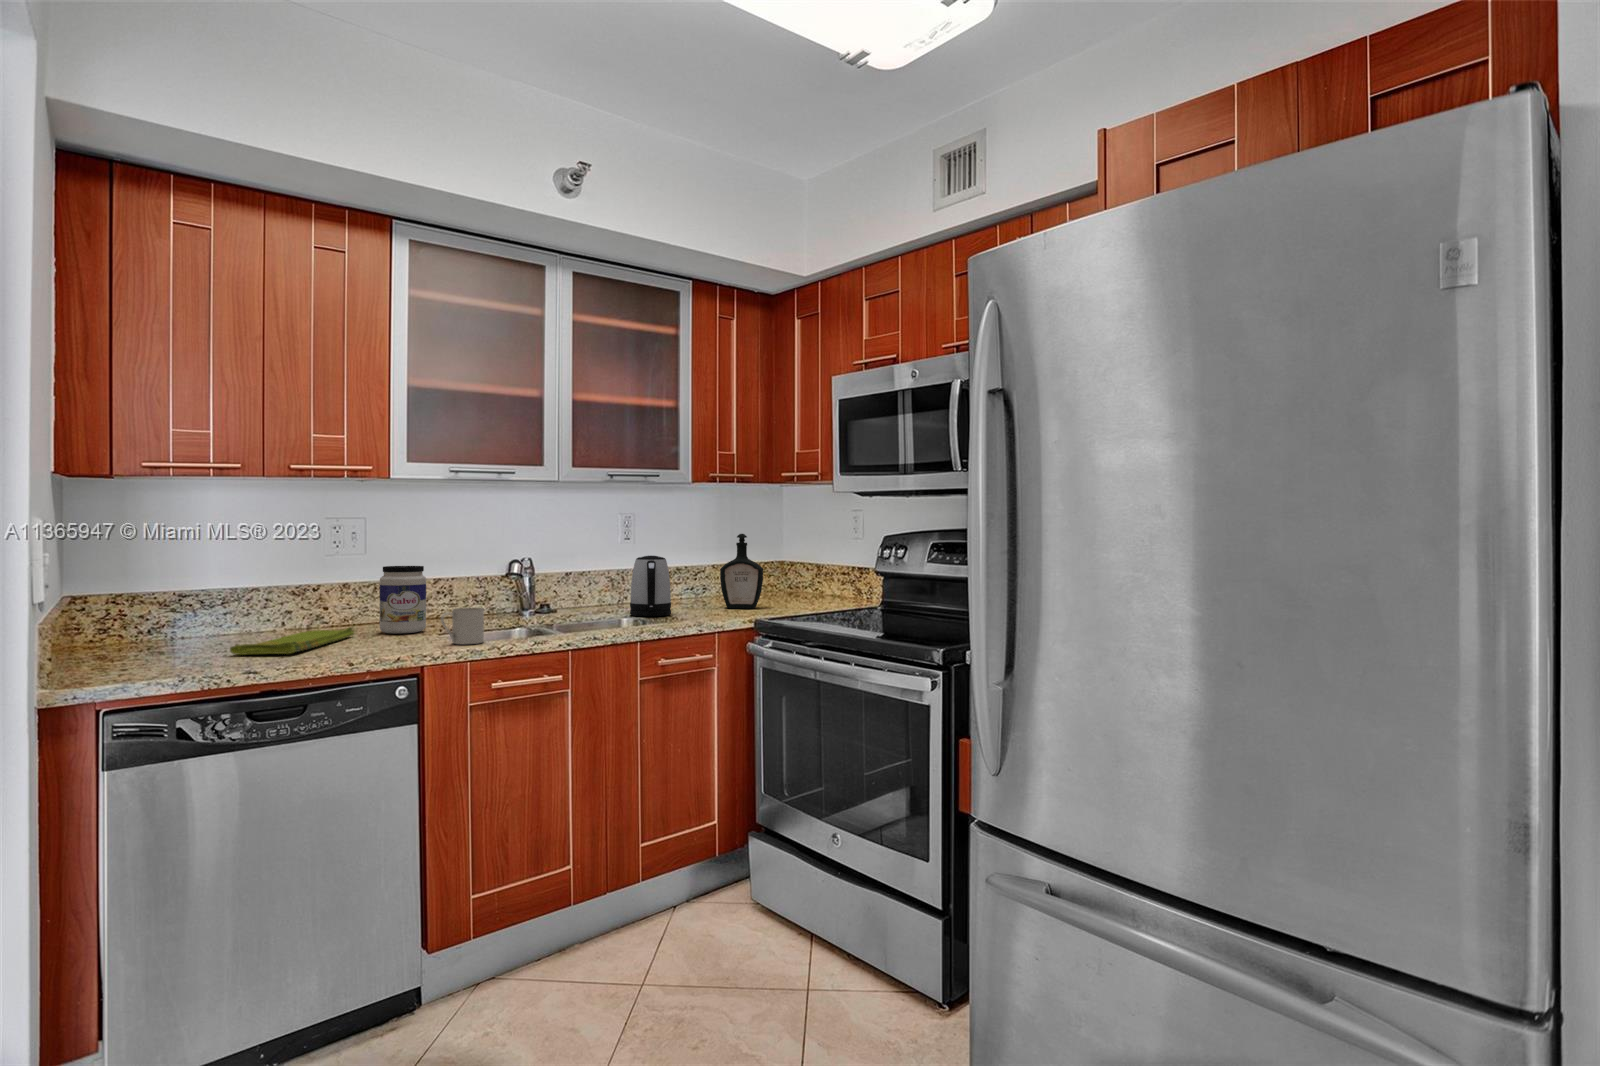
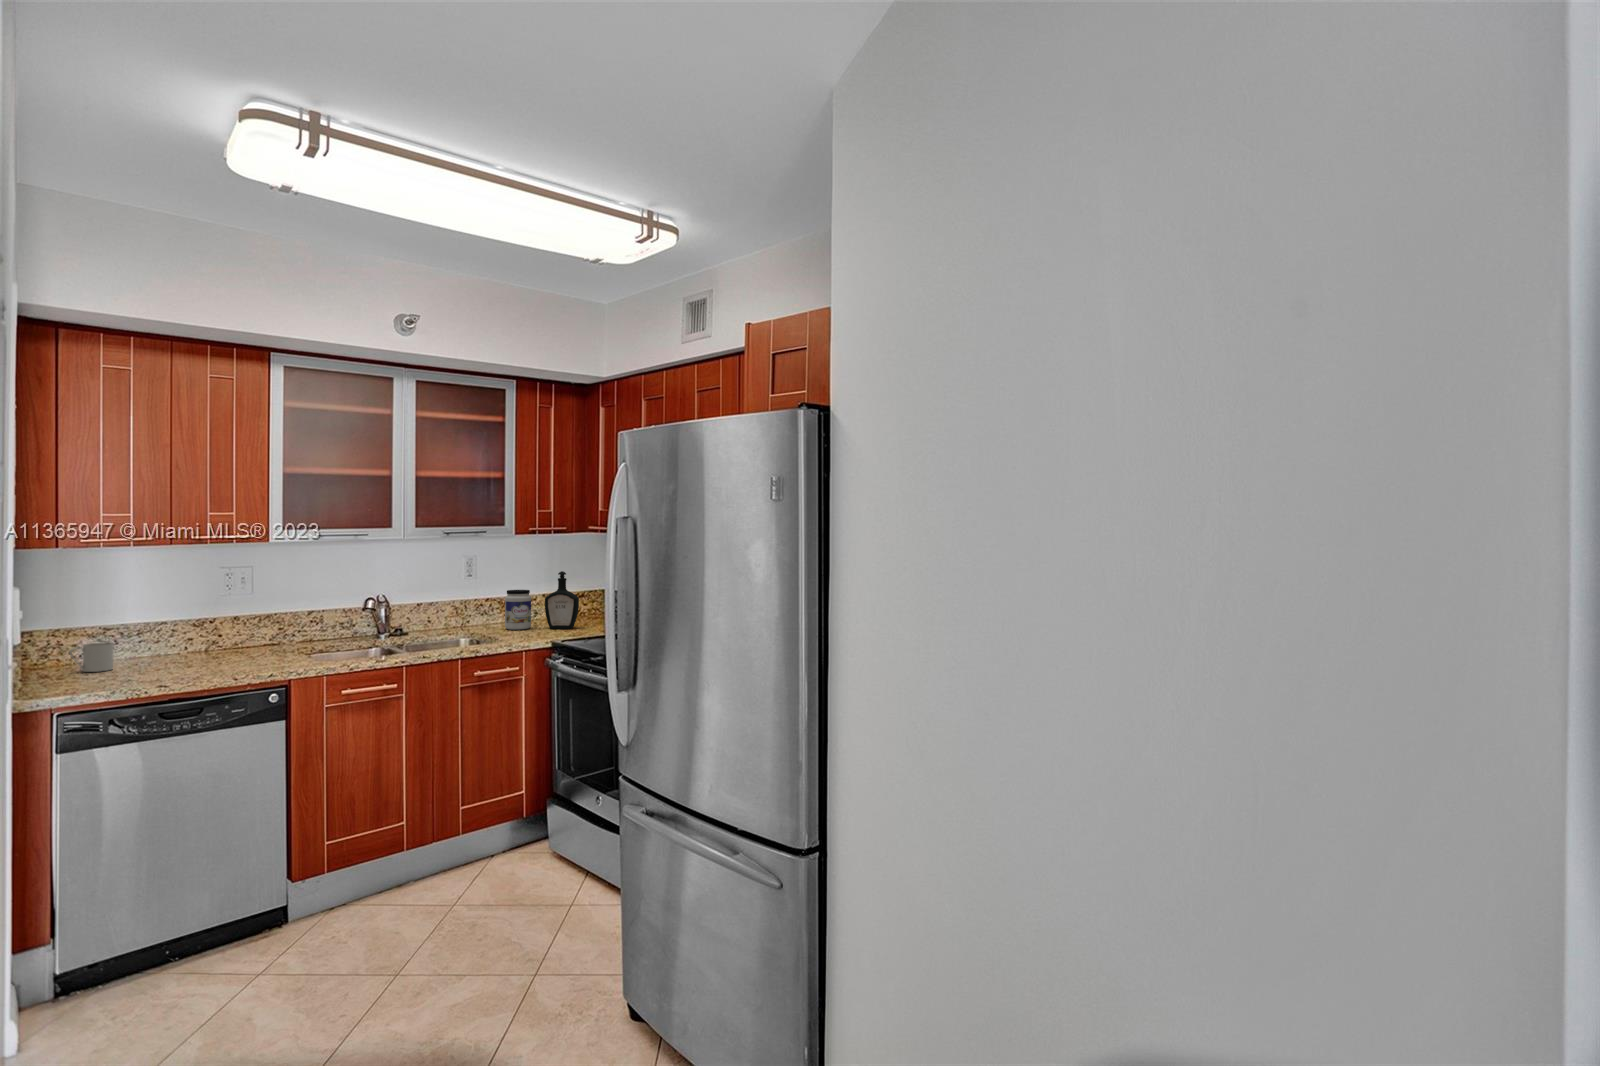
kettle: present [630,555,671,616] -> none [467,591,500,637]
jar: present [380,566,426,634] -> present [505,590,531,630]
mug: present [441,608,484,644] -> present [70,642,113,672]
dish towel: present [230,627,354,655] -> none [145,650,241,674]

